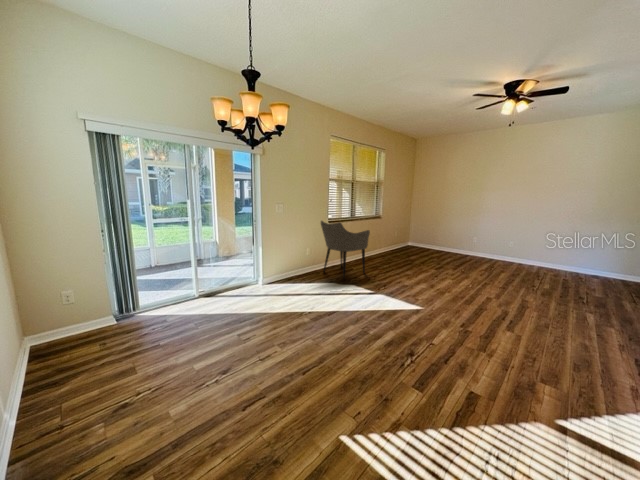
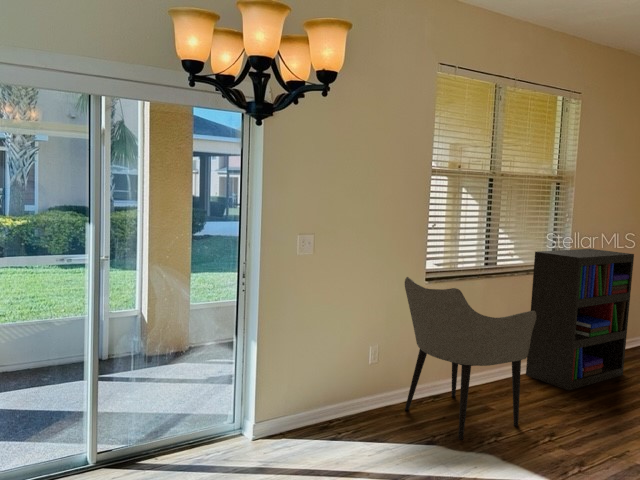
bookshelf: none [368,210,405,261] -> present [526,249,634,390]

